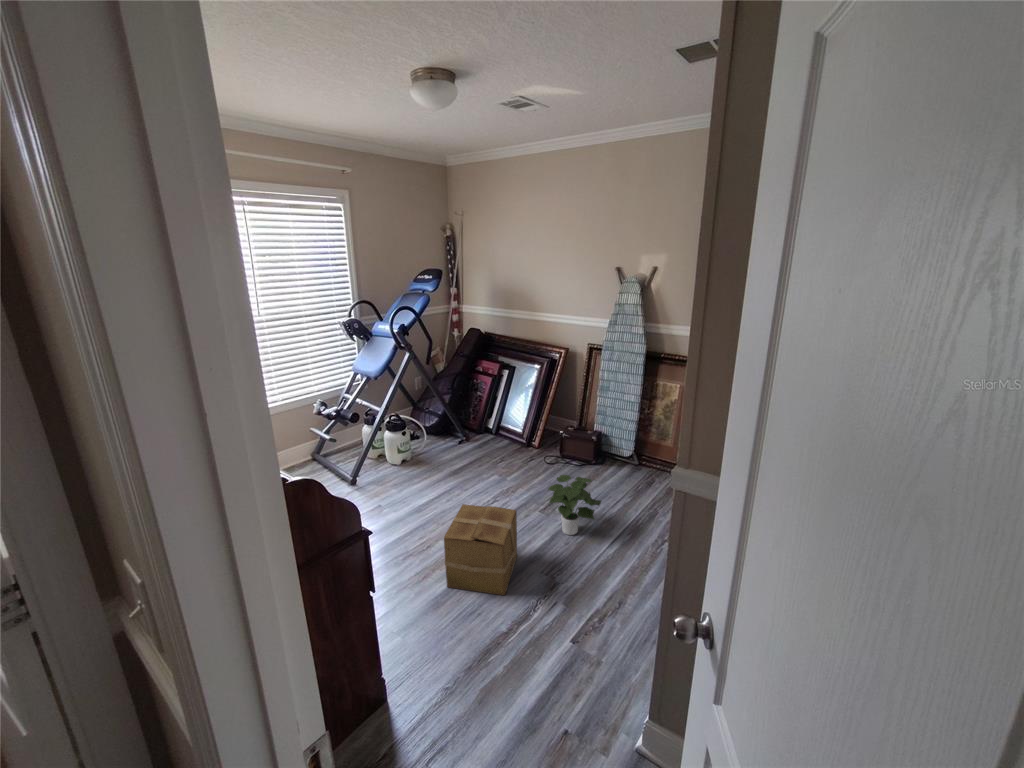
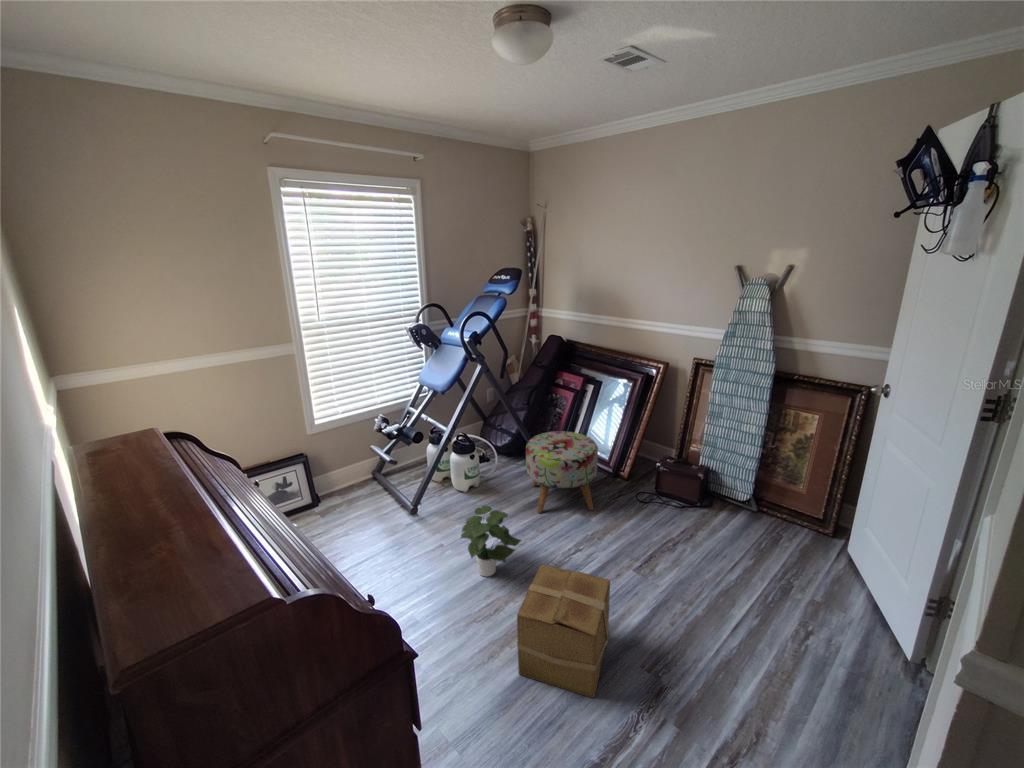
ottoman: none [451,408,512,477] -> present [526,431,598,513]
potted plant: present [548,475,601,535] -> present [461,505,521,576]

